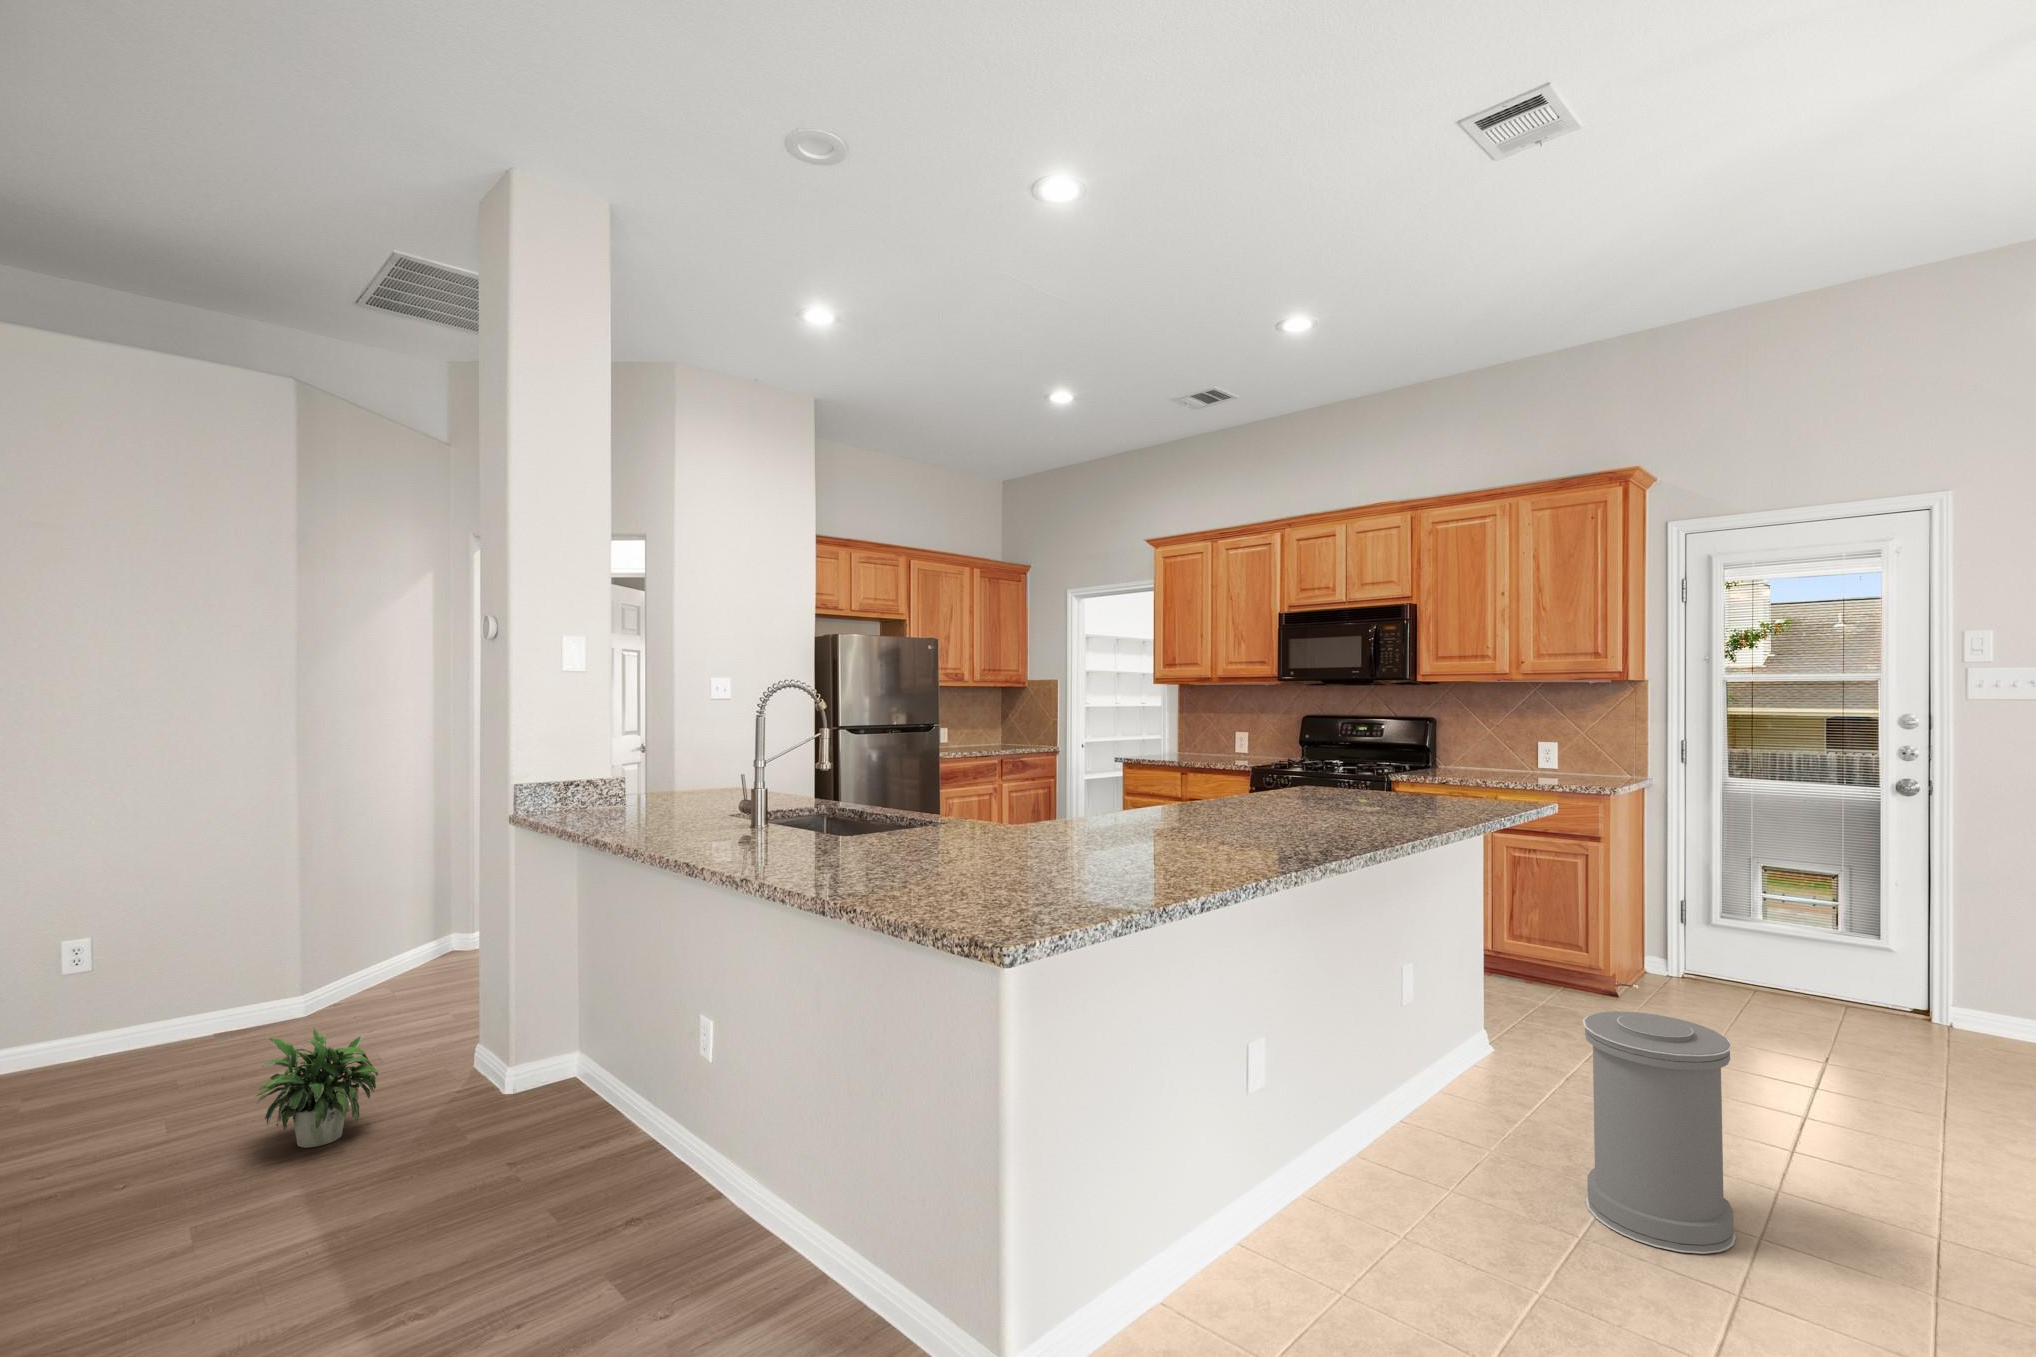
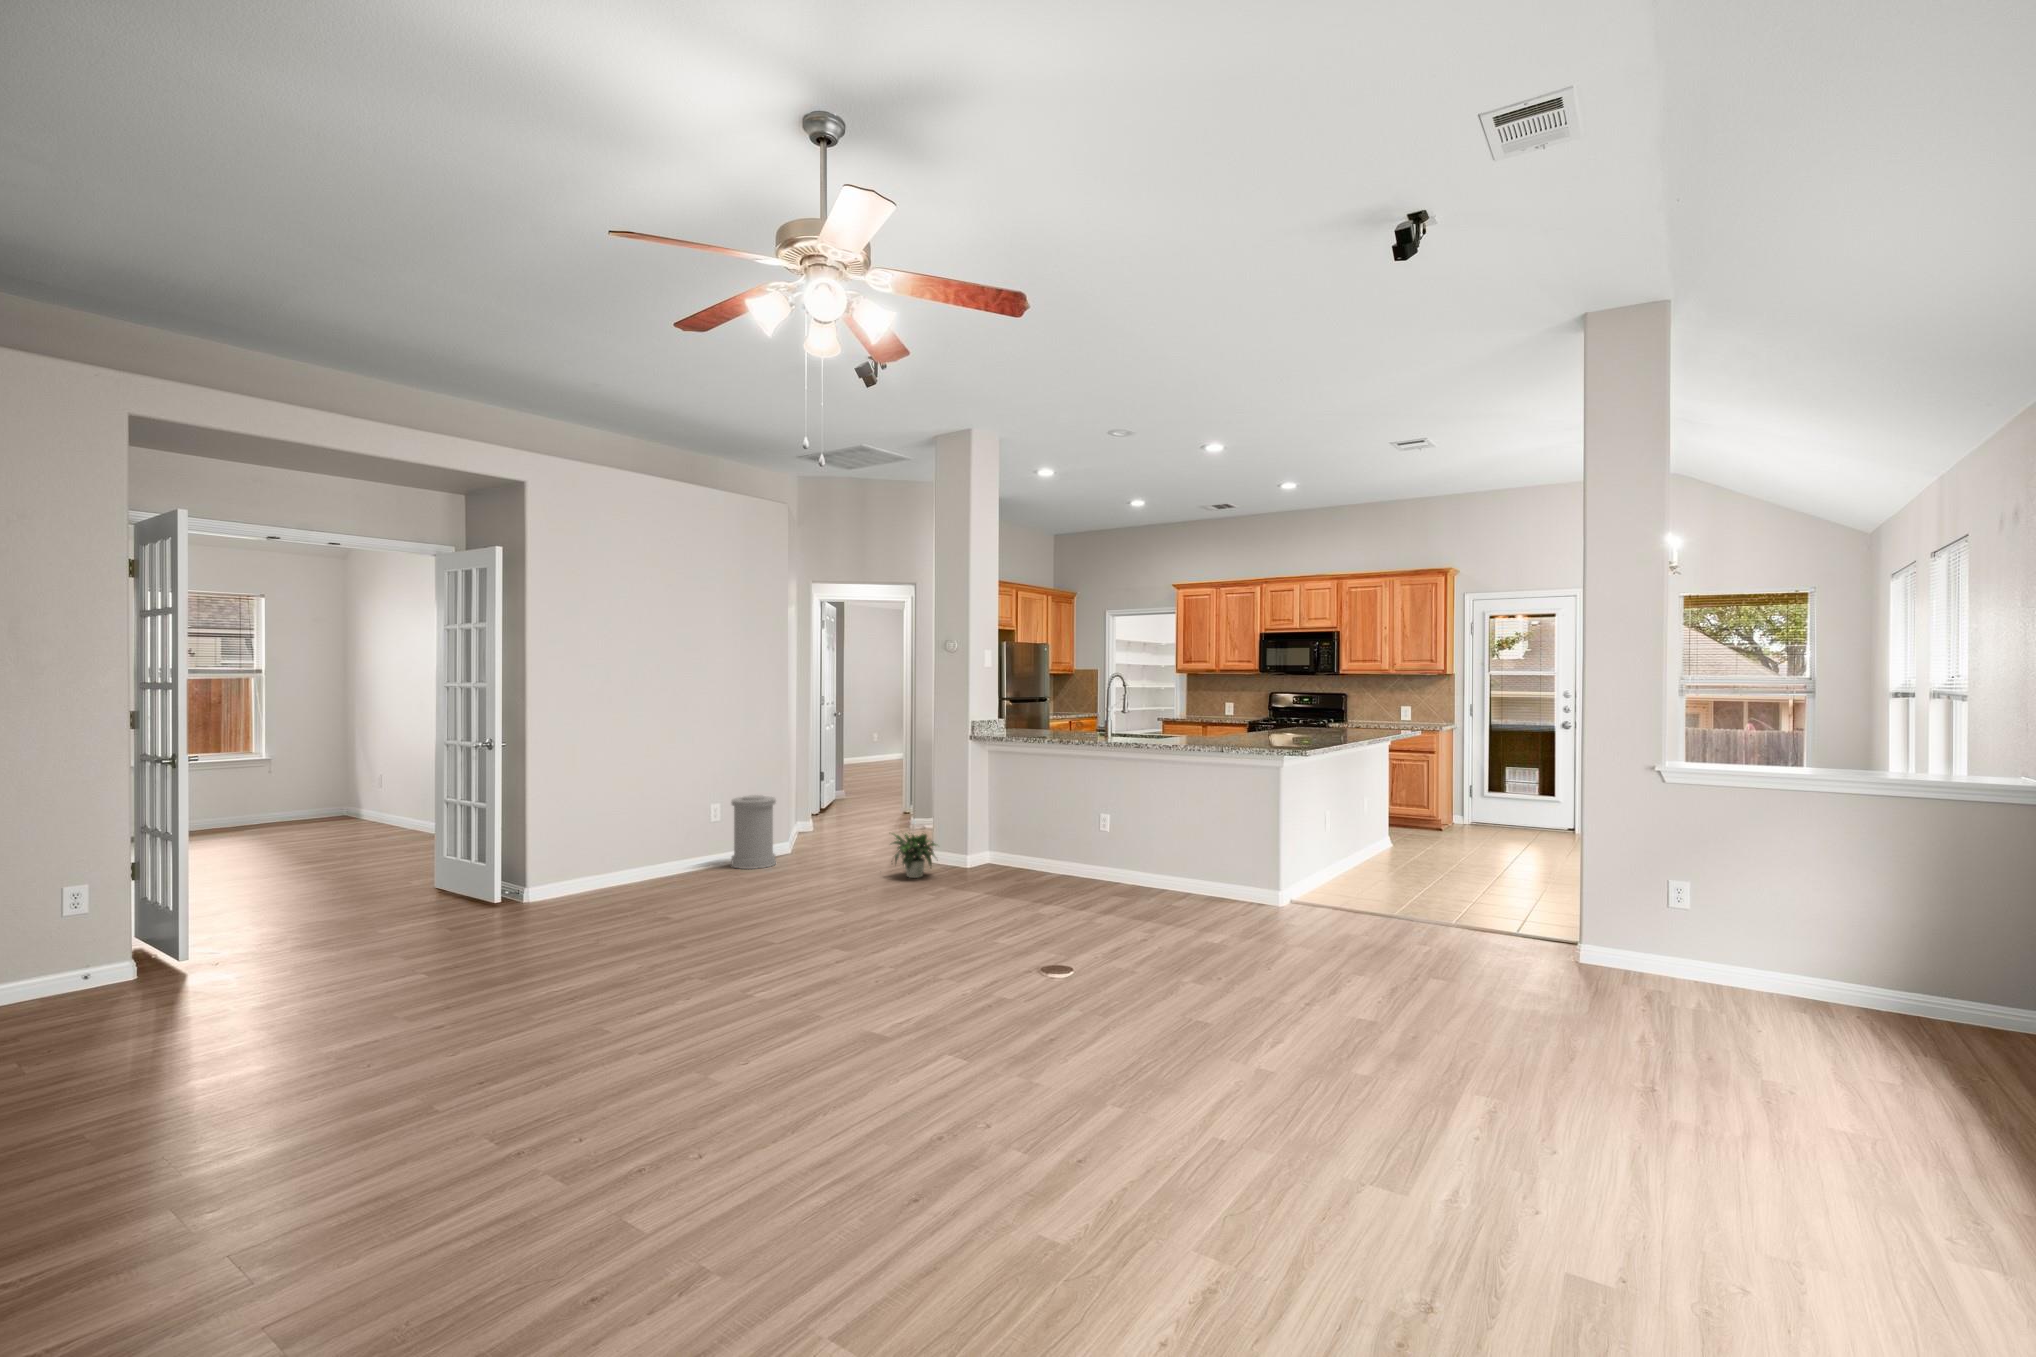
trash can: present [1582,1011,1736,1254] -> present [731,795,776,869]

